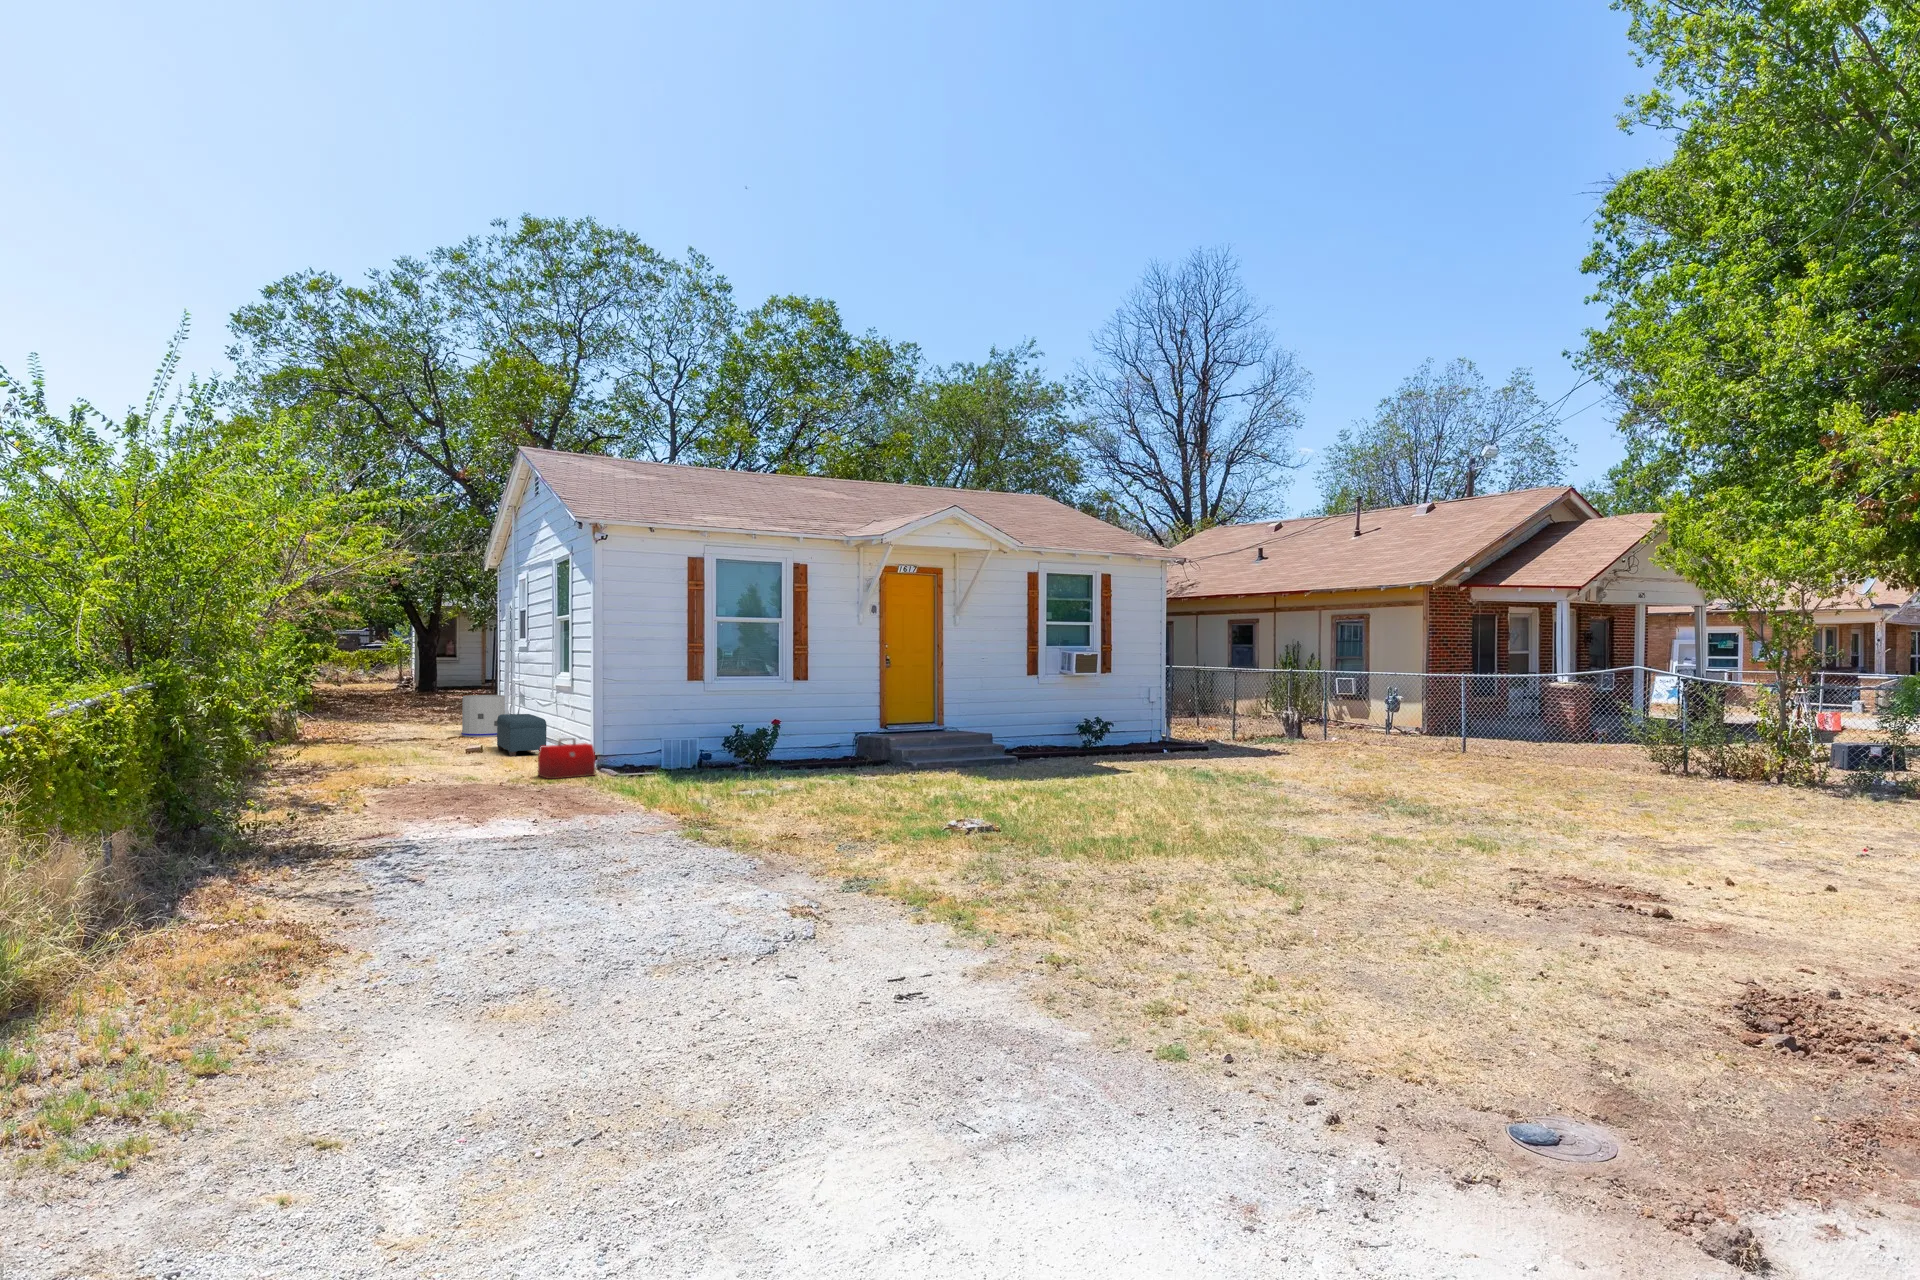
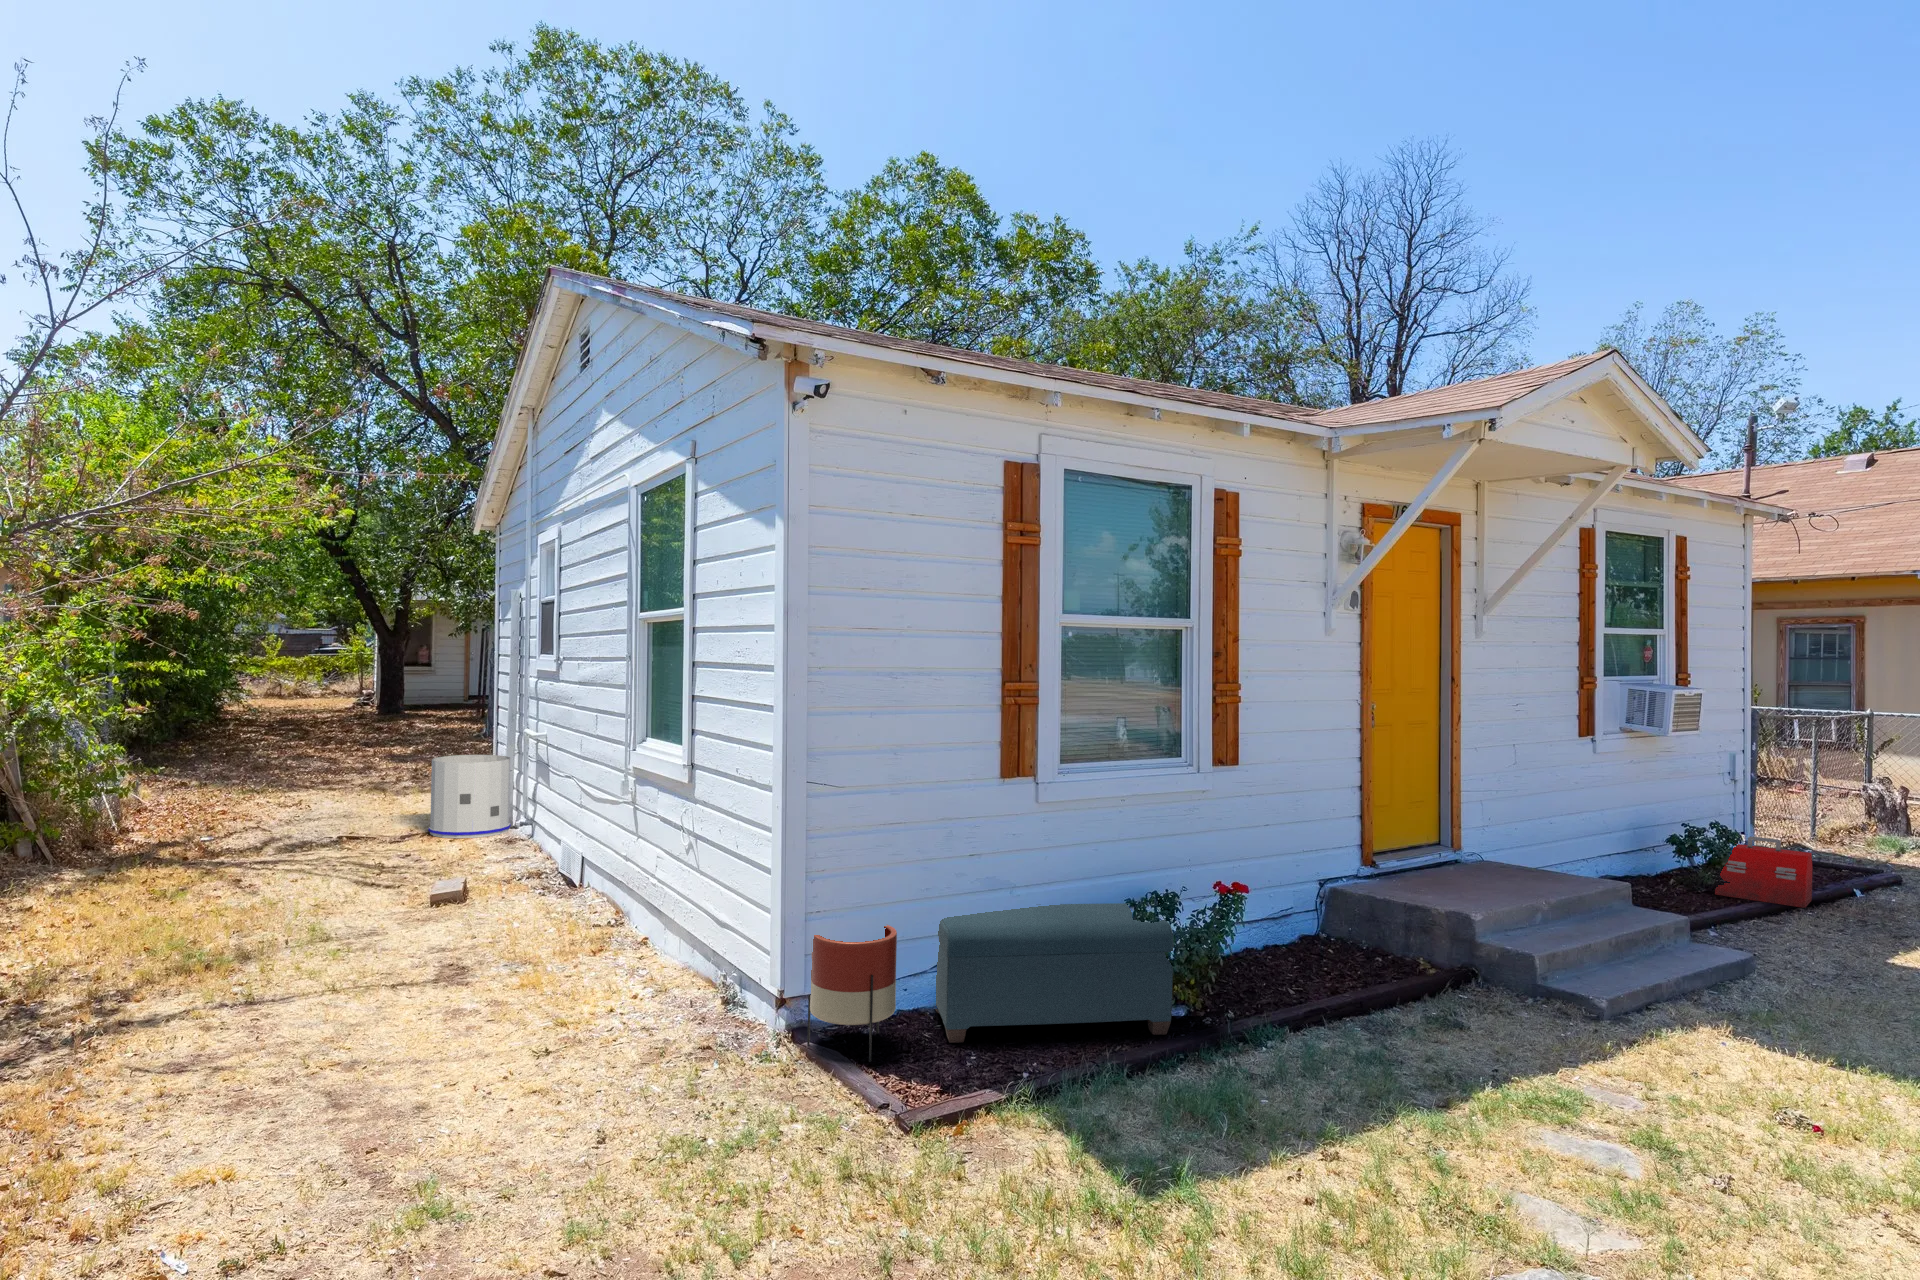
bench: present [497,714,547,757] -> present [936,903,1174,1043]
planter: none [607,732,640,778] -> present [807,925,897,1062]
toolbox: present [538,738,595,779] -> present [1715,836,1813,908]

